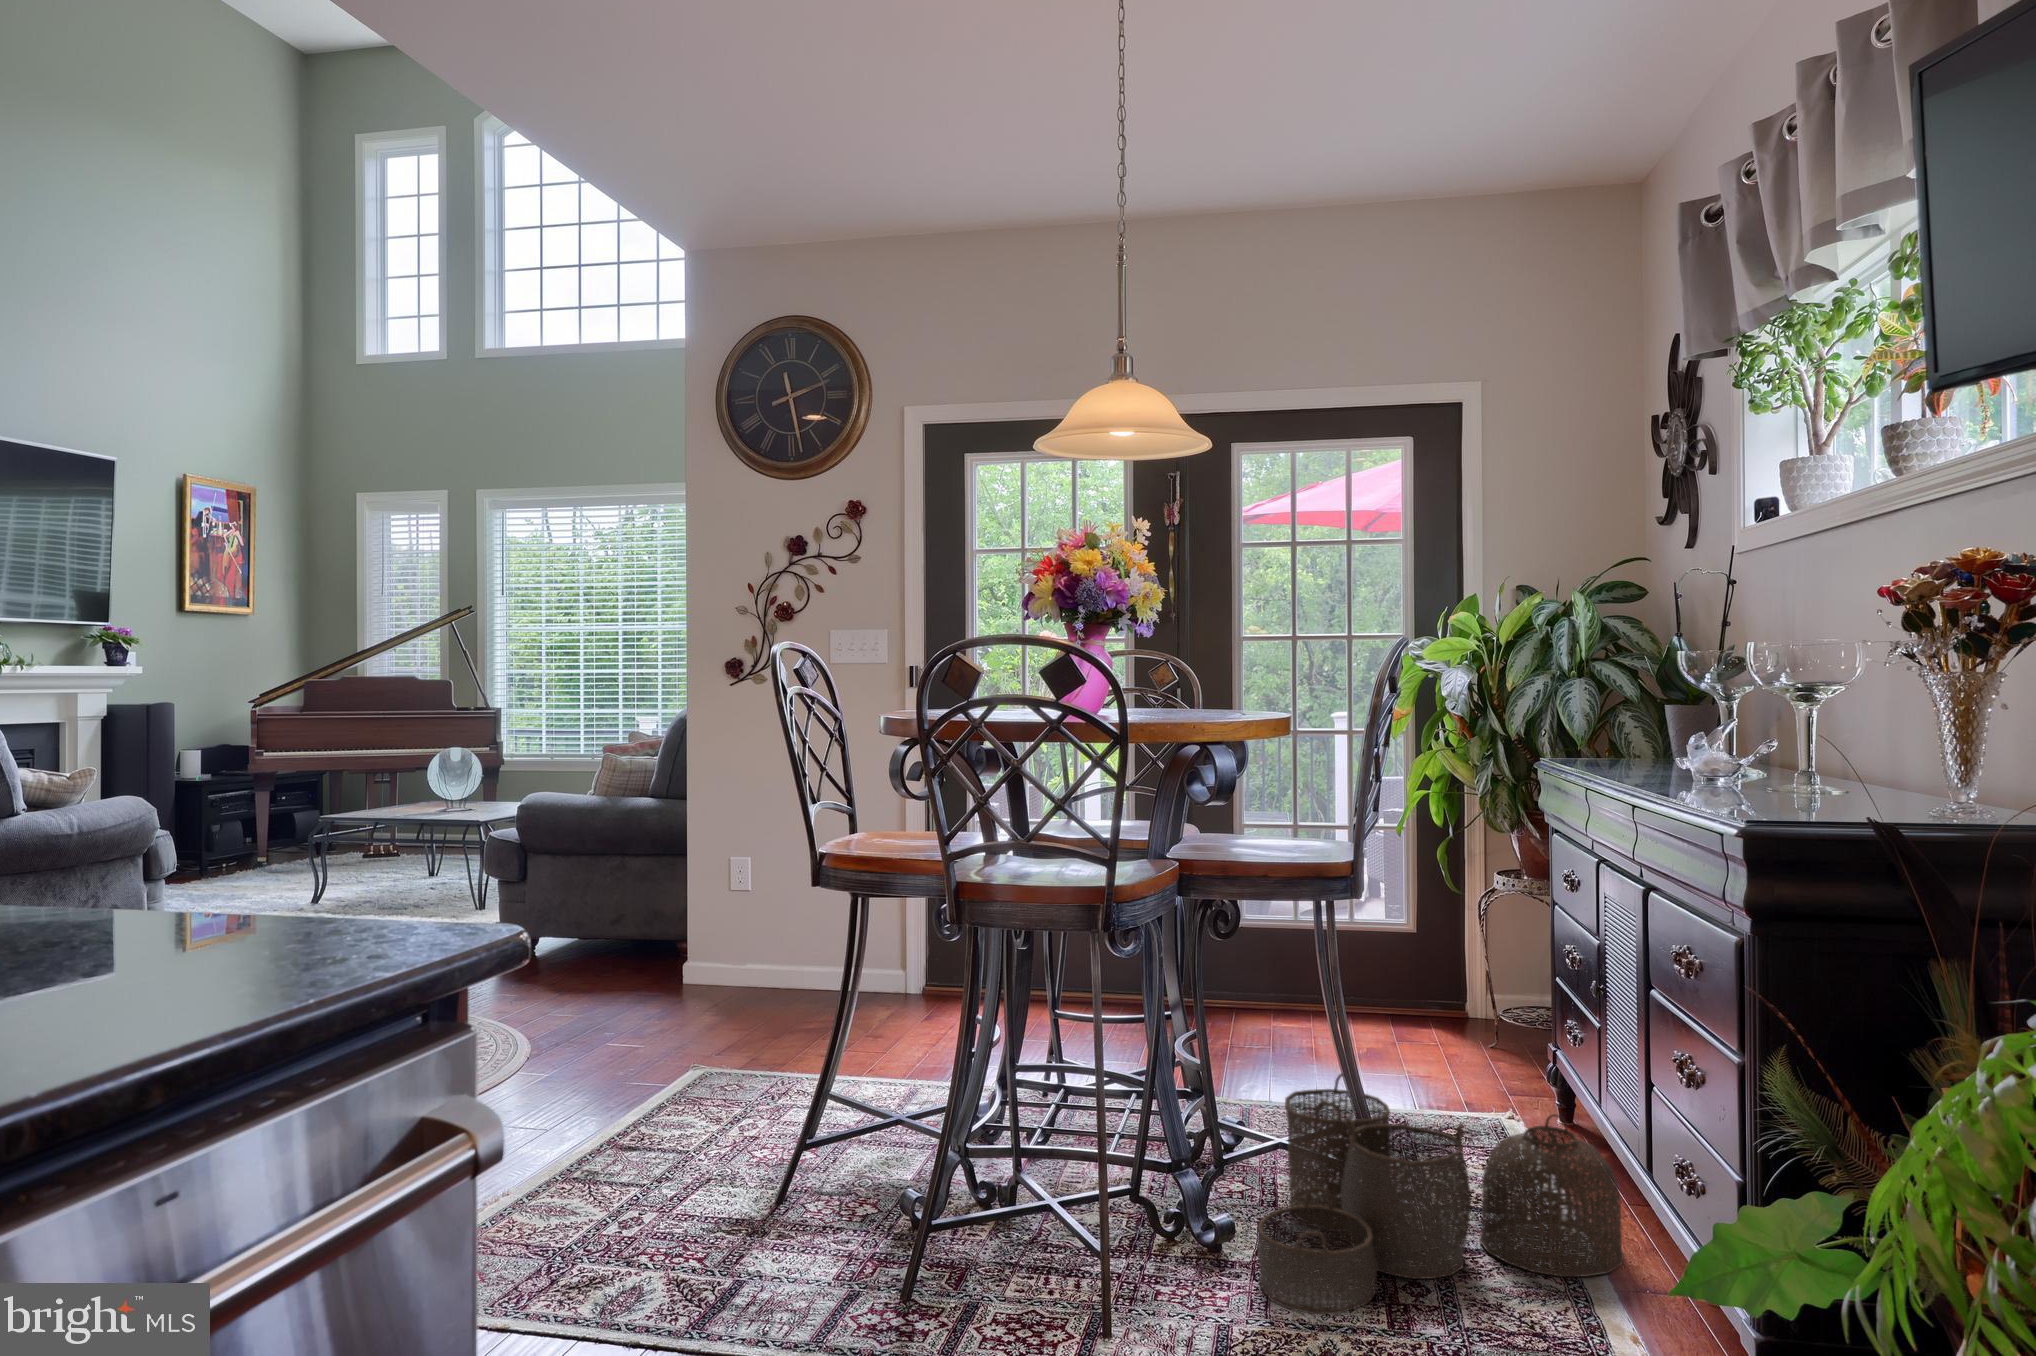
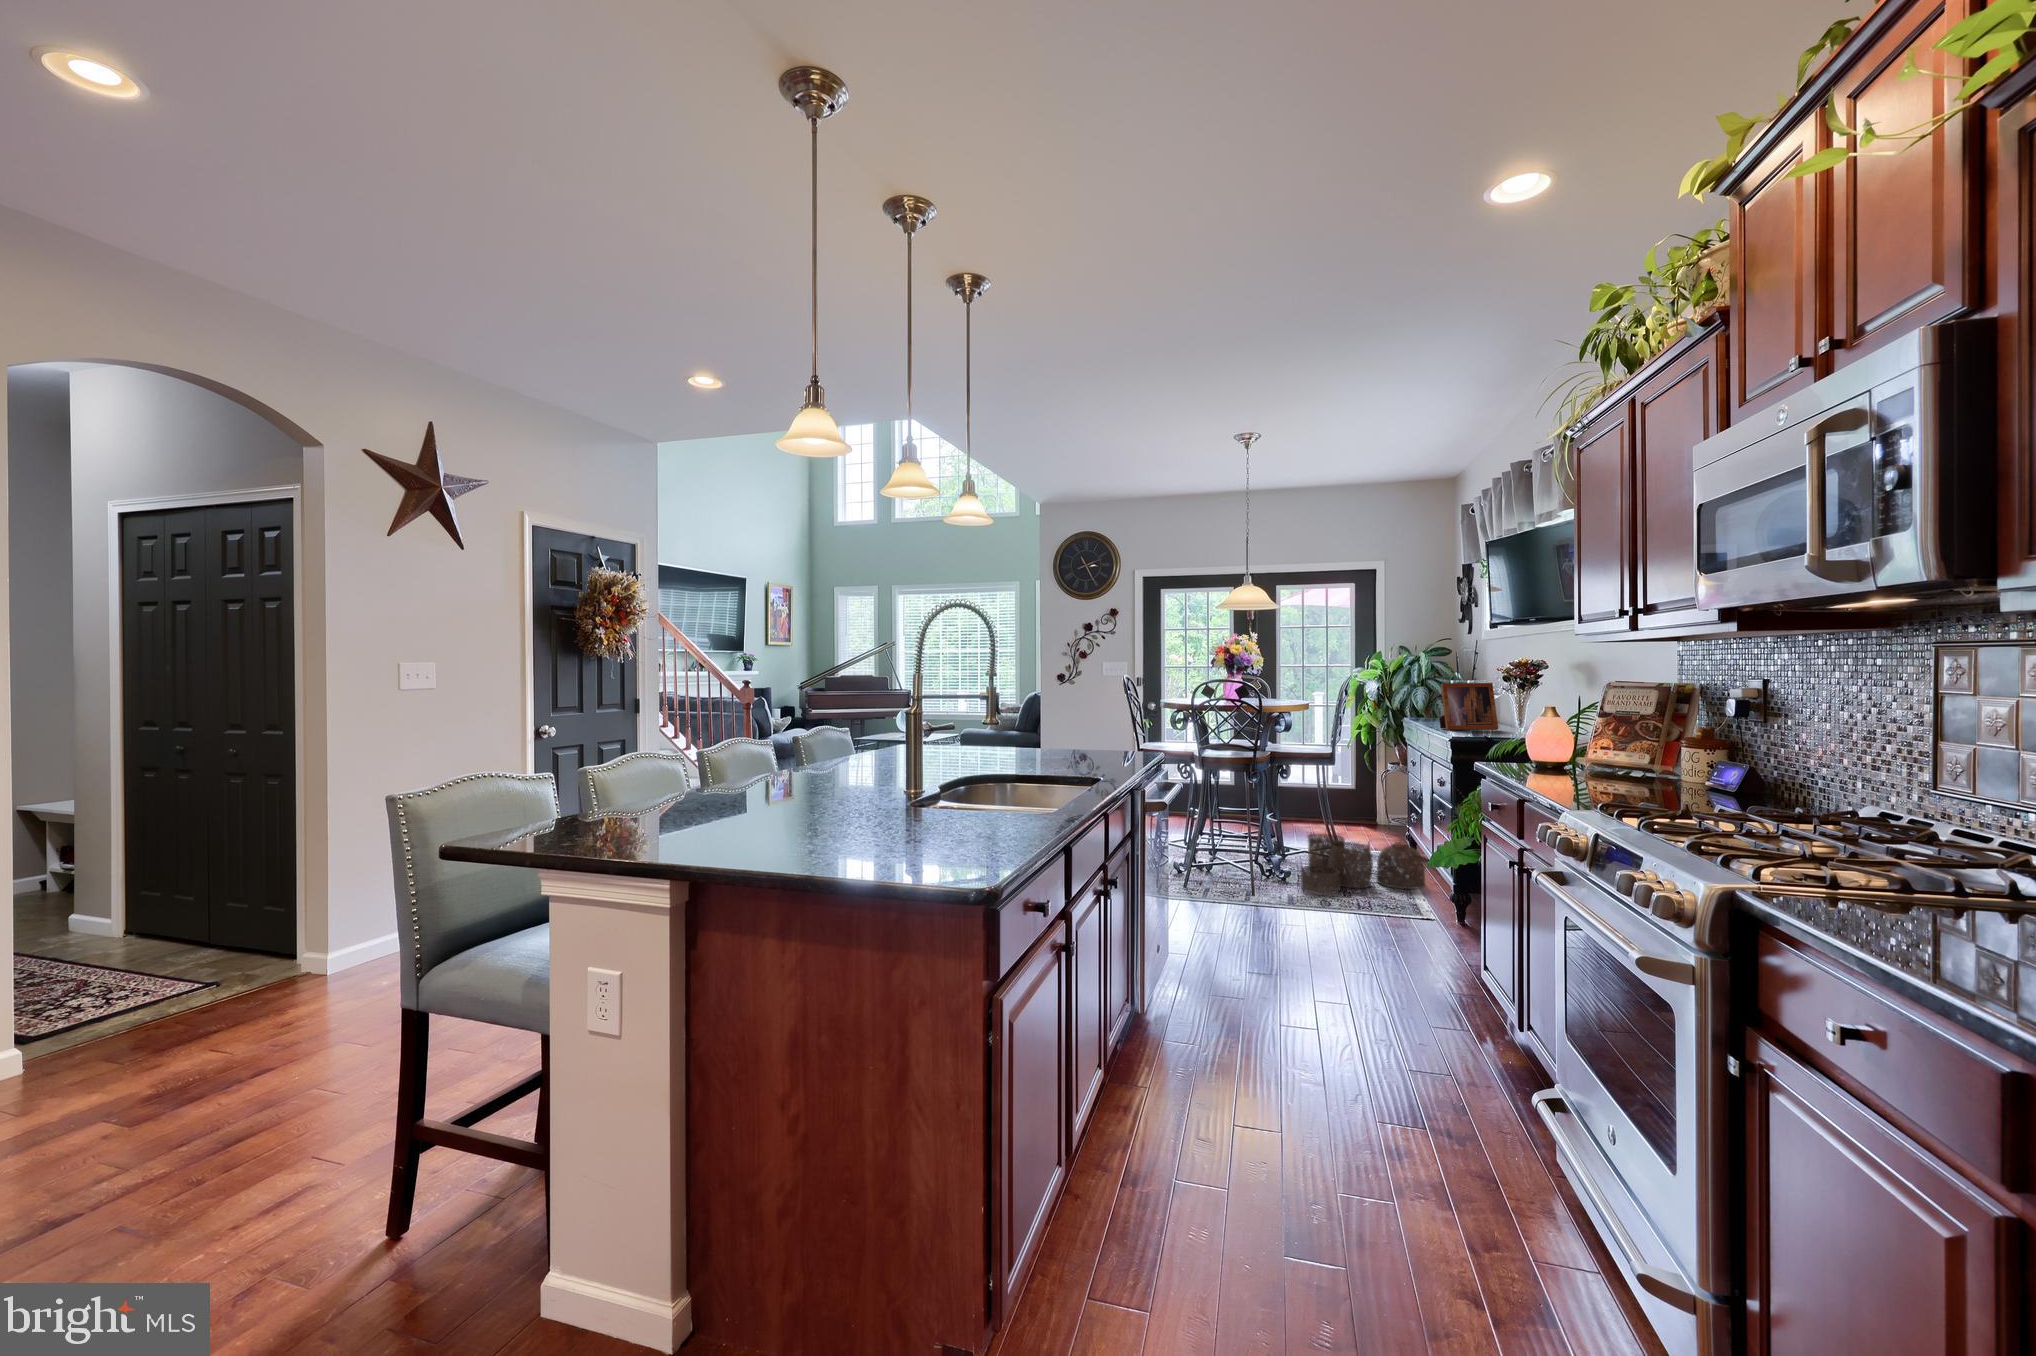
picture frame: none [1658,647,1832,789] -> present [1440,683,1498,730]

